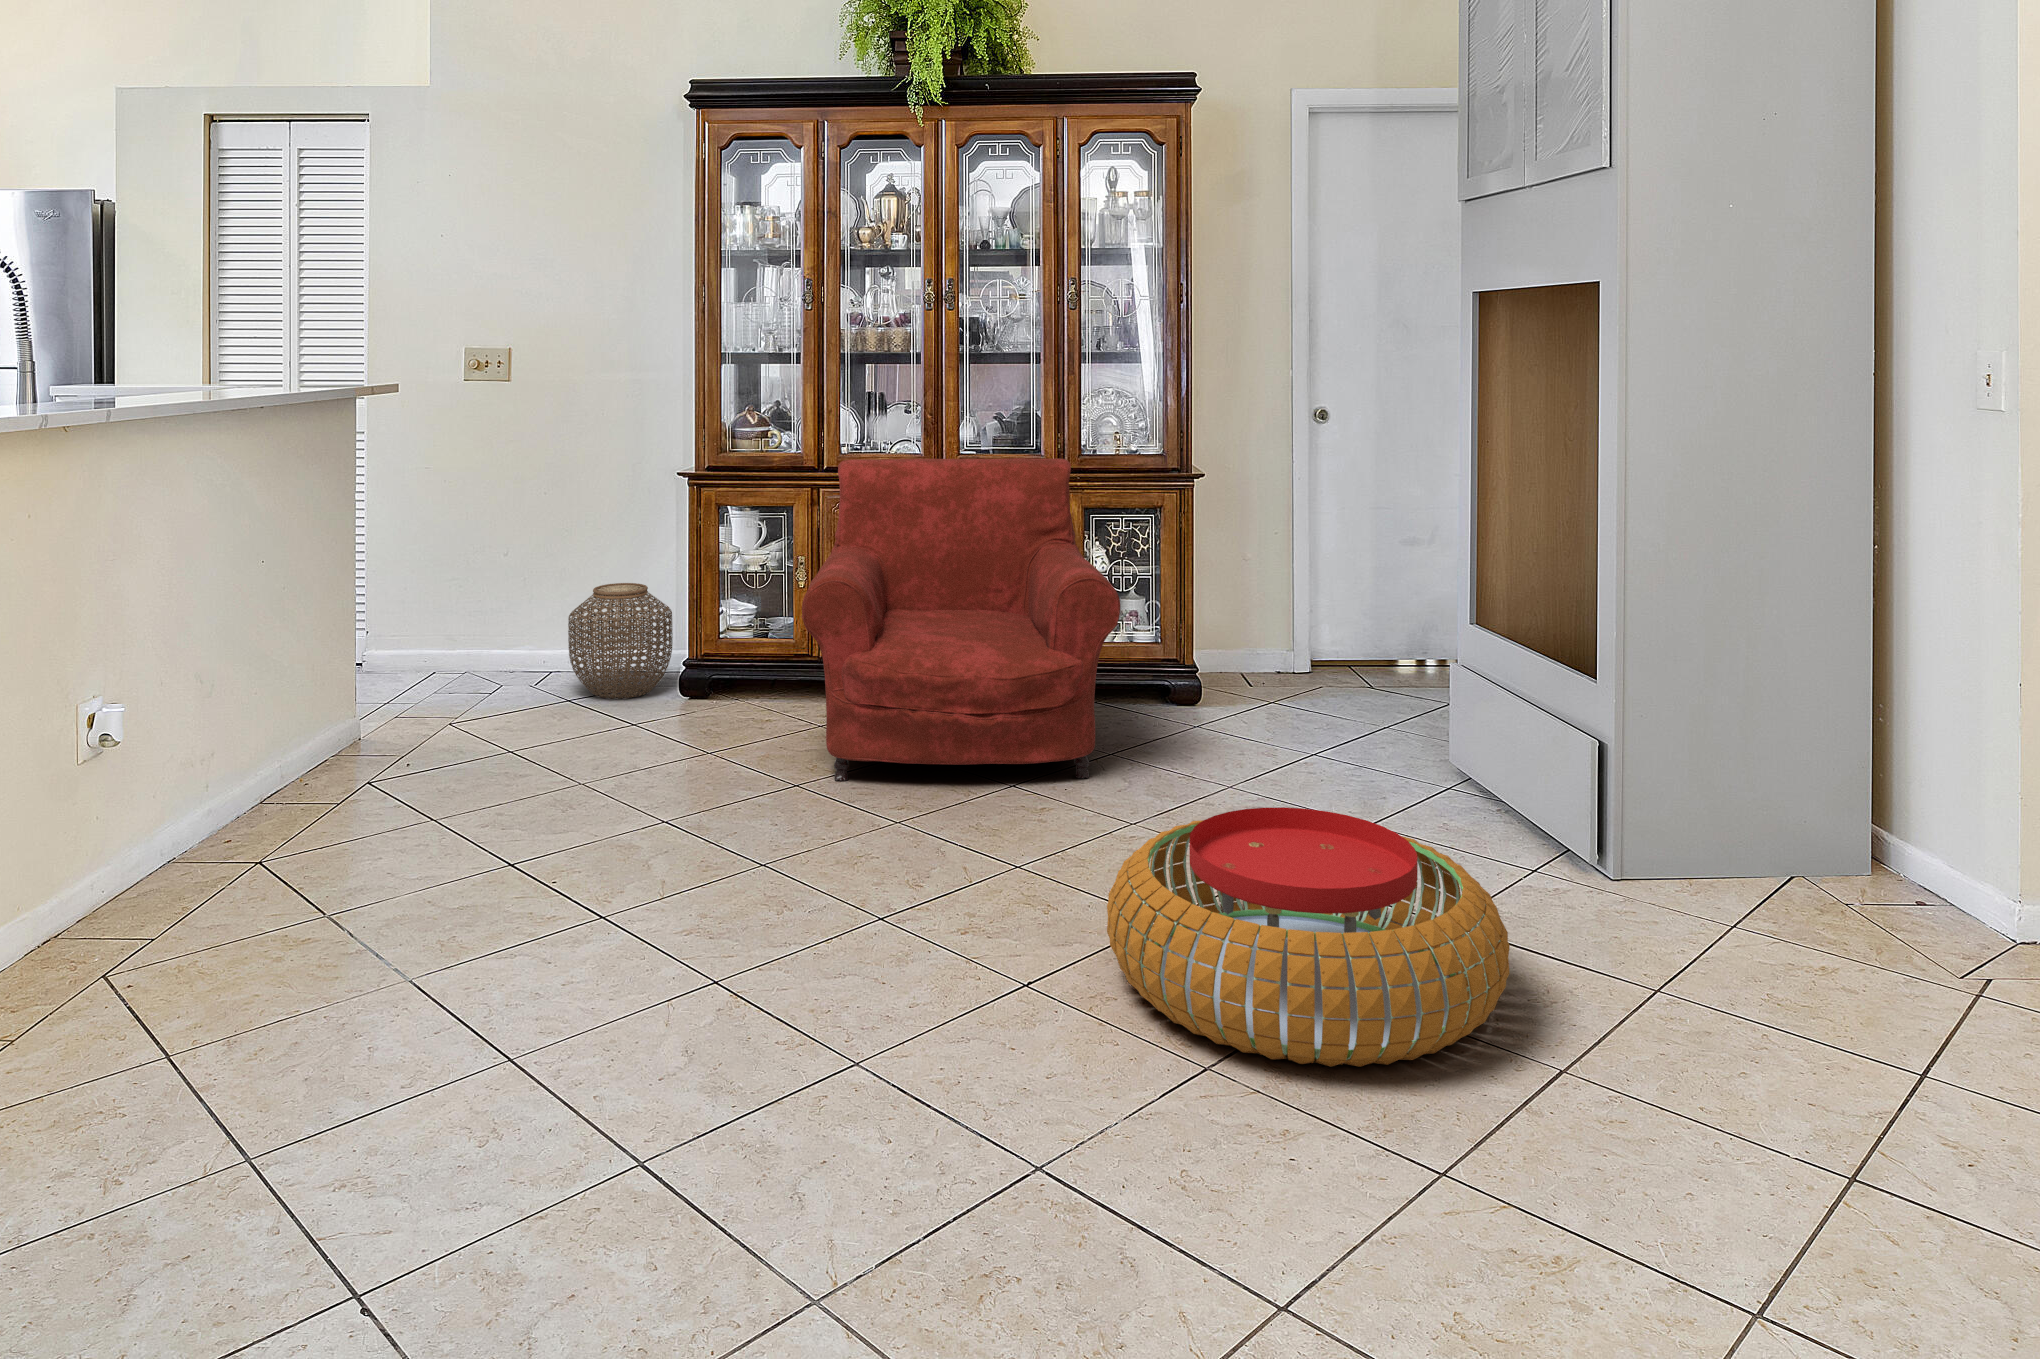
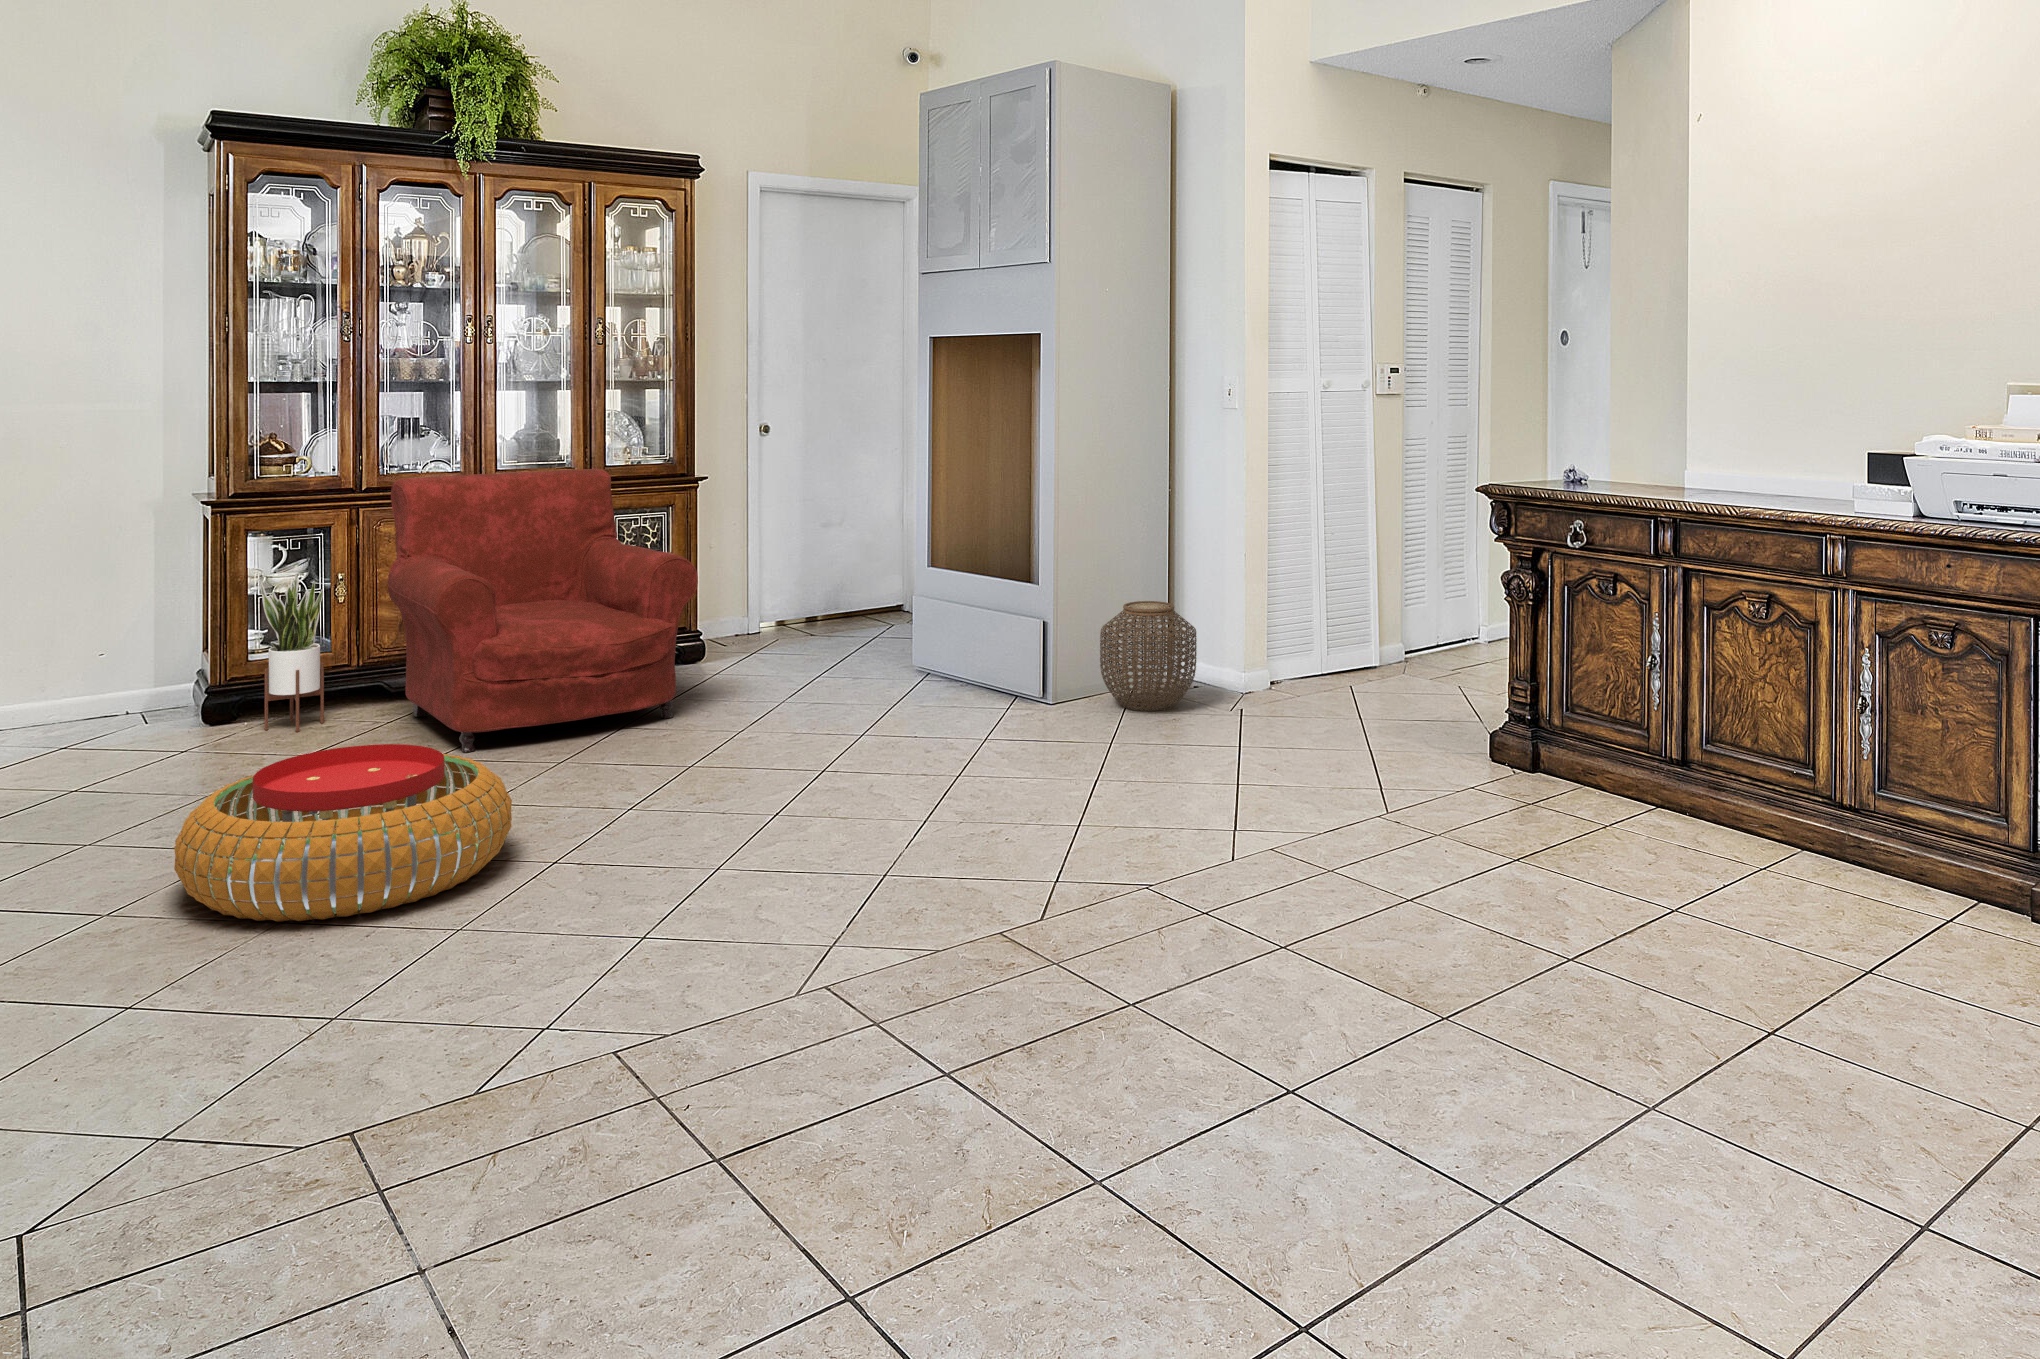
potted plant: none [710,553,779,719] -> present [258,574,324,732]
woven basket: present [568,583,673,699] -> present [1100,601,1197,711]
pouf: present [1107,807,1510,1067] -> present [174,744,512,921]

